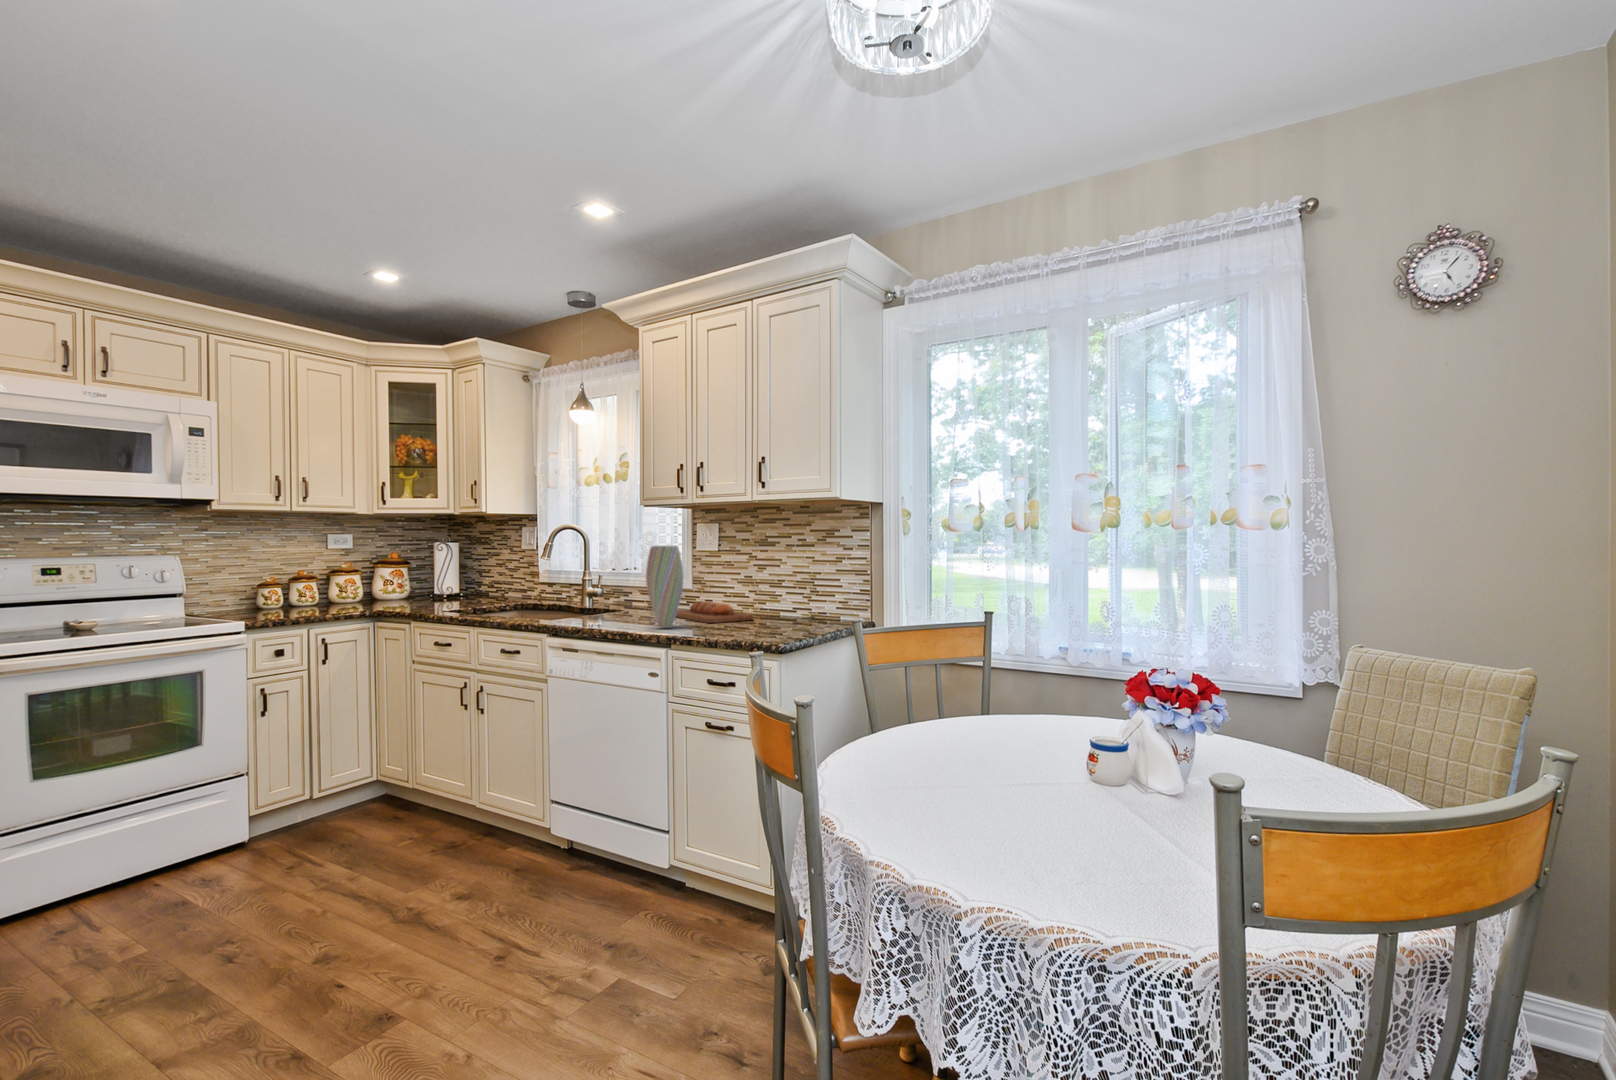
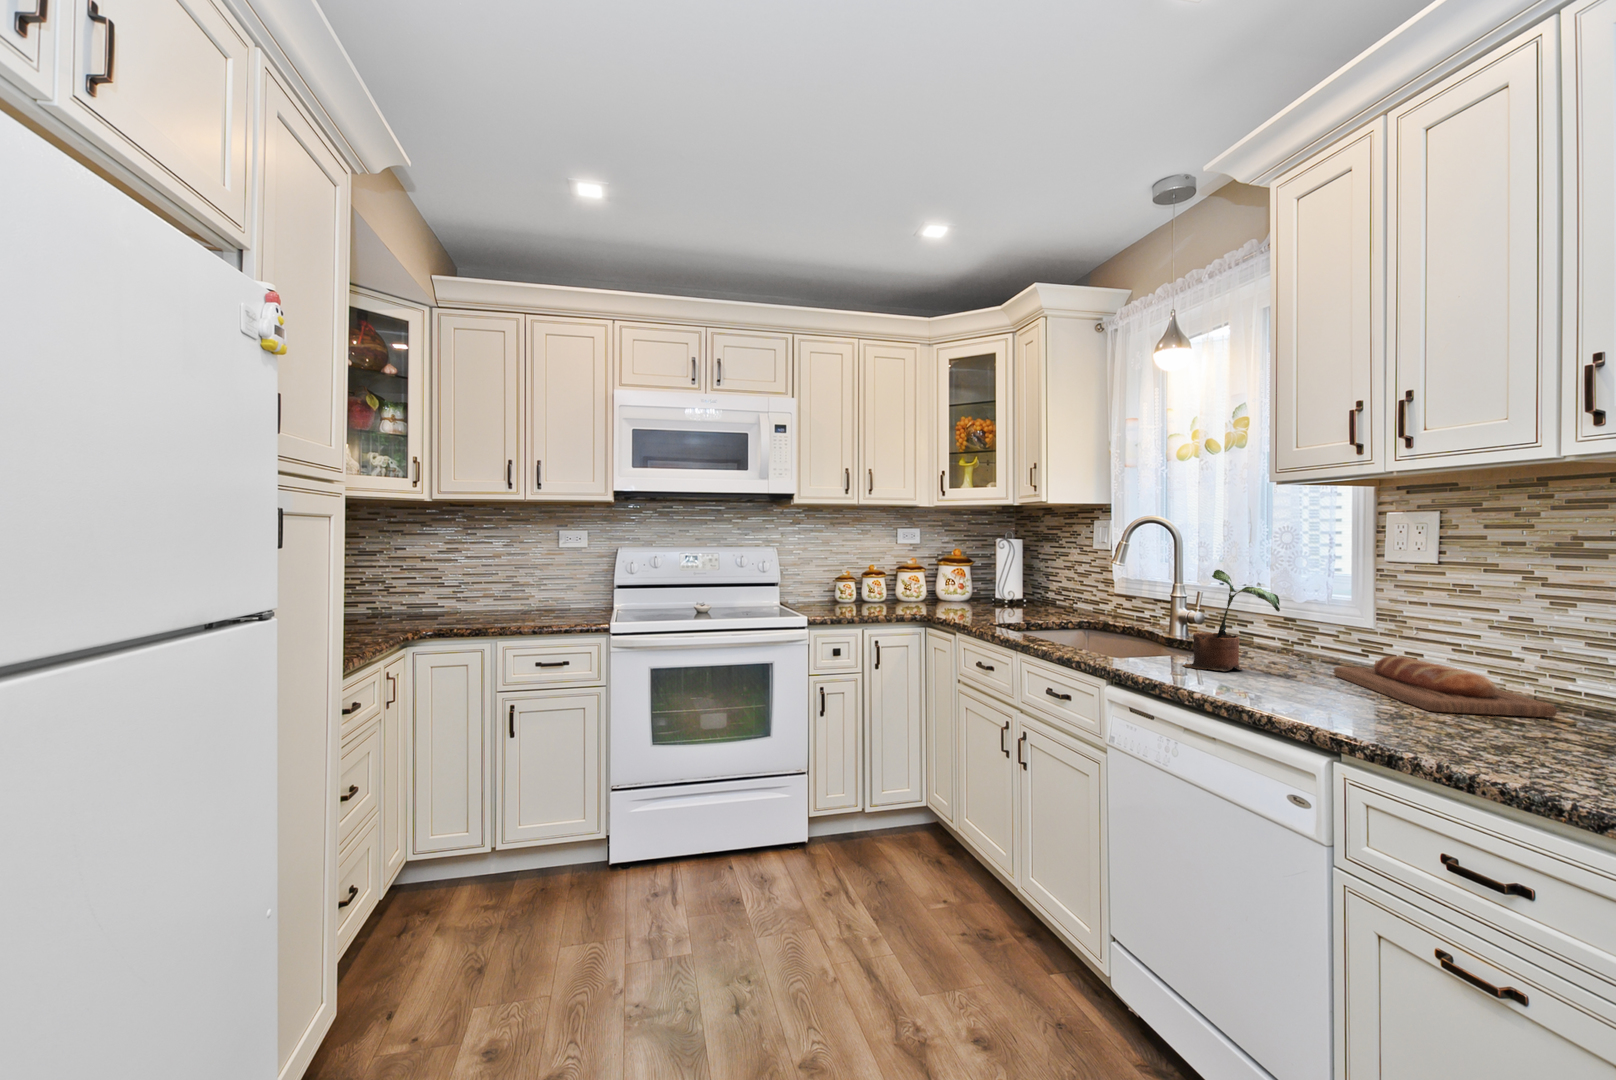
vase: present [646,545,683,628] -> none [1279,552,1367,713]
potted plant: none [595,558,647,620] -> present [1183,570,1280,671]

